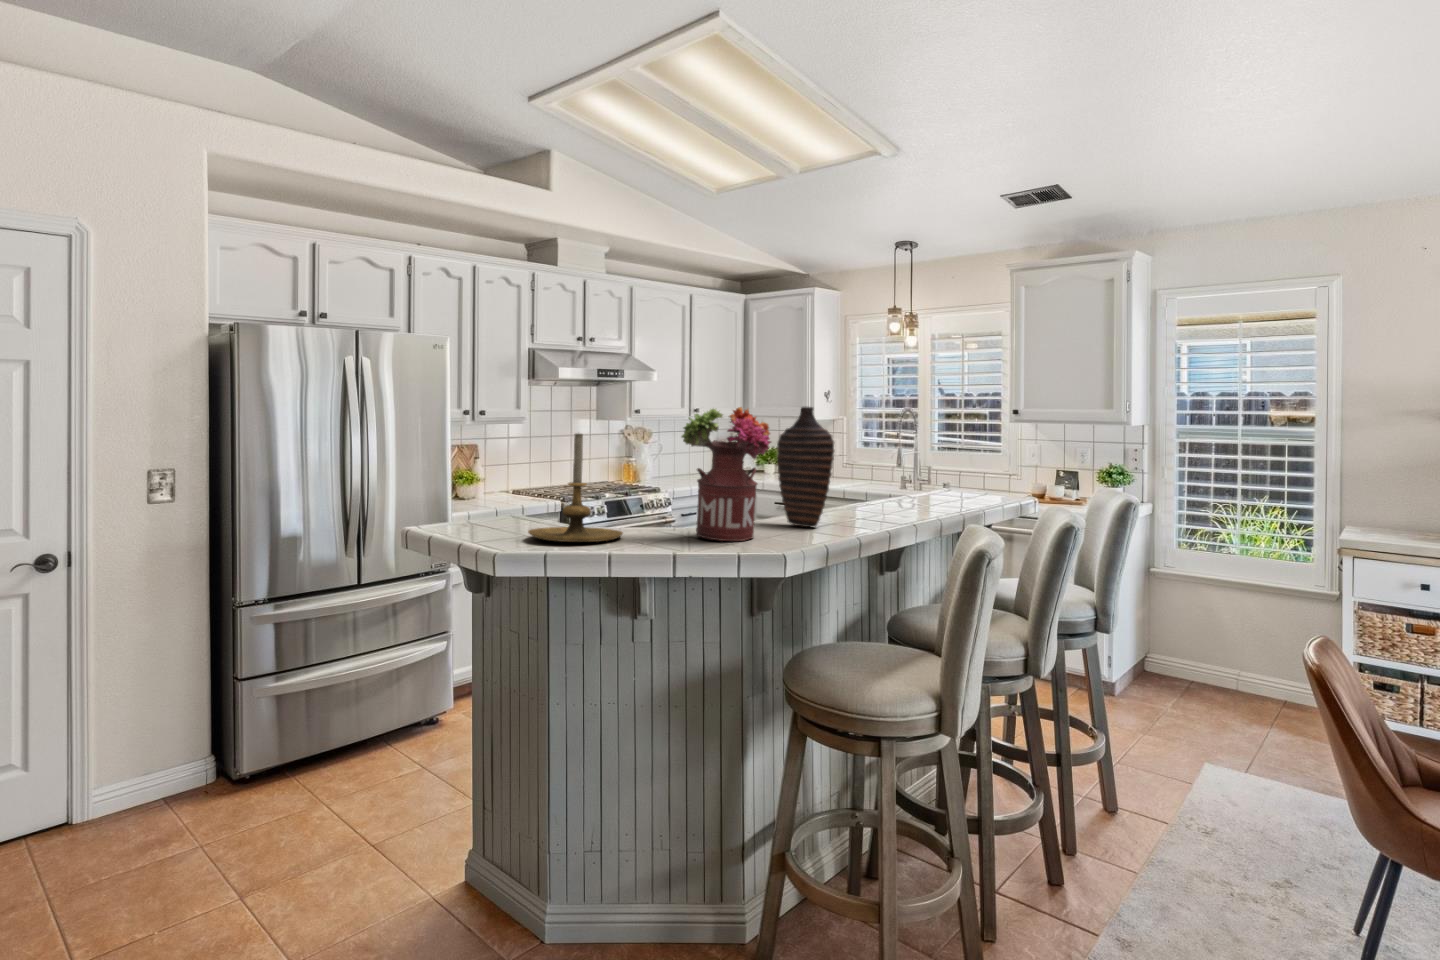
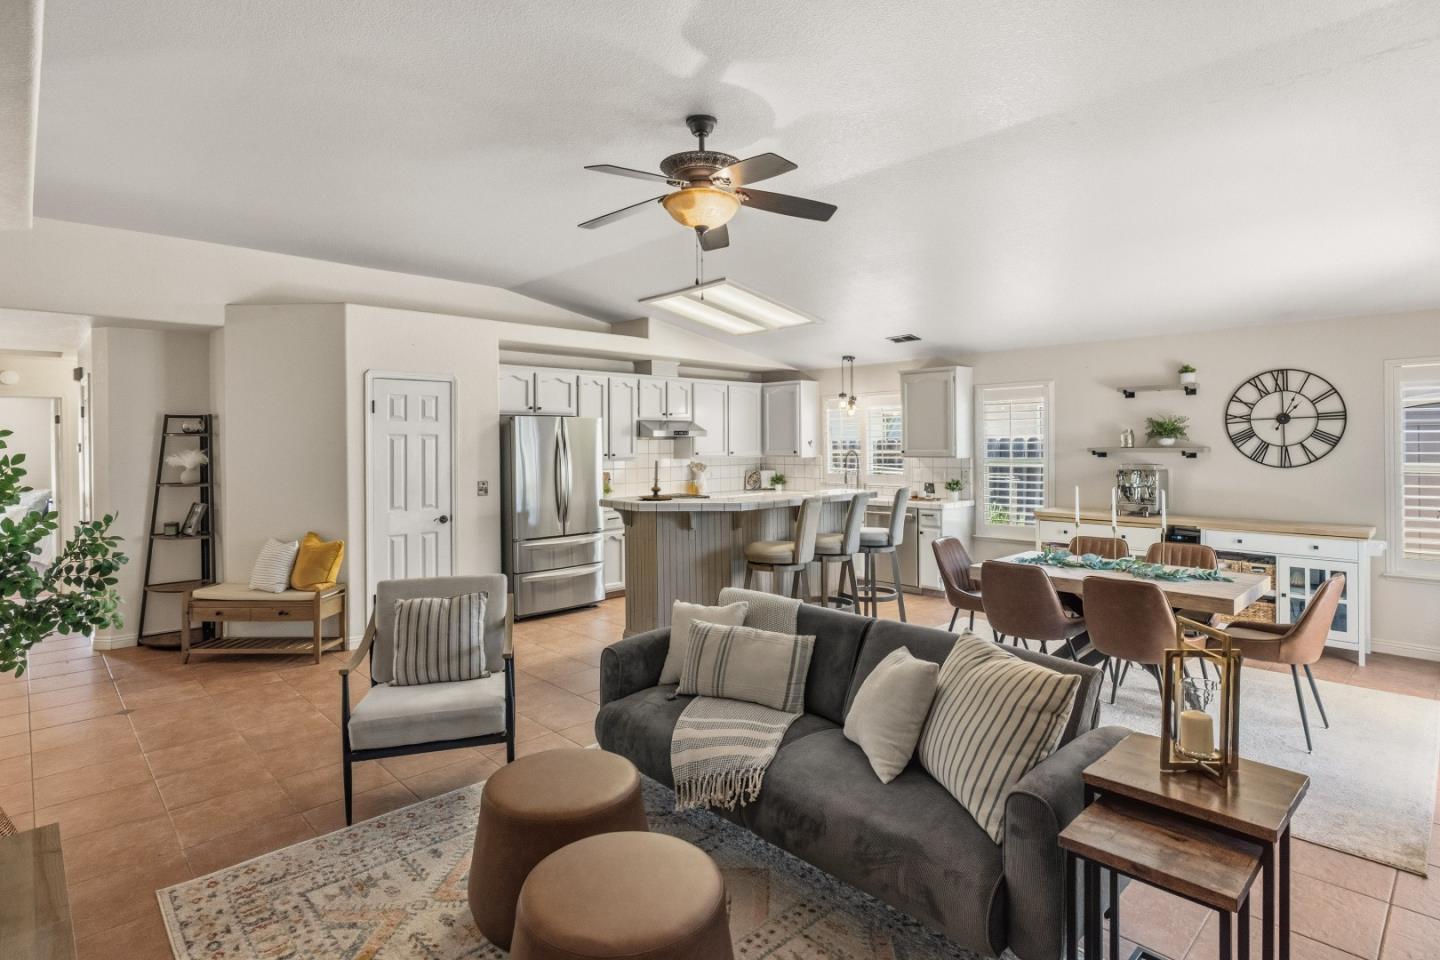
flower arrangement: present [681,407,771,541] -> none [694,450,728,500]
decorative vase: present [777,407,834,527] -> none [736,450,756,497]

